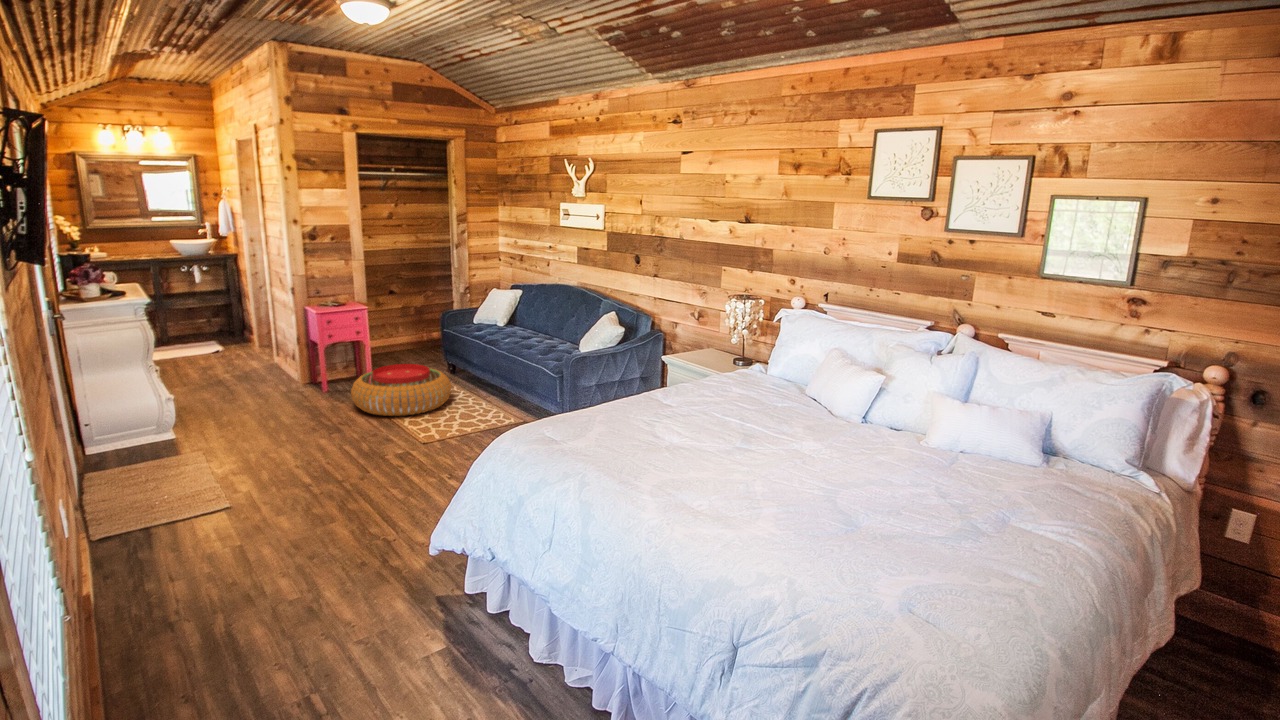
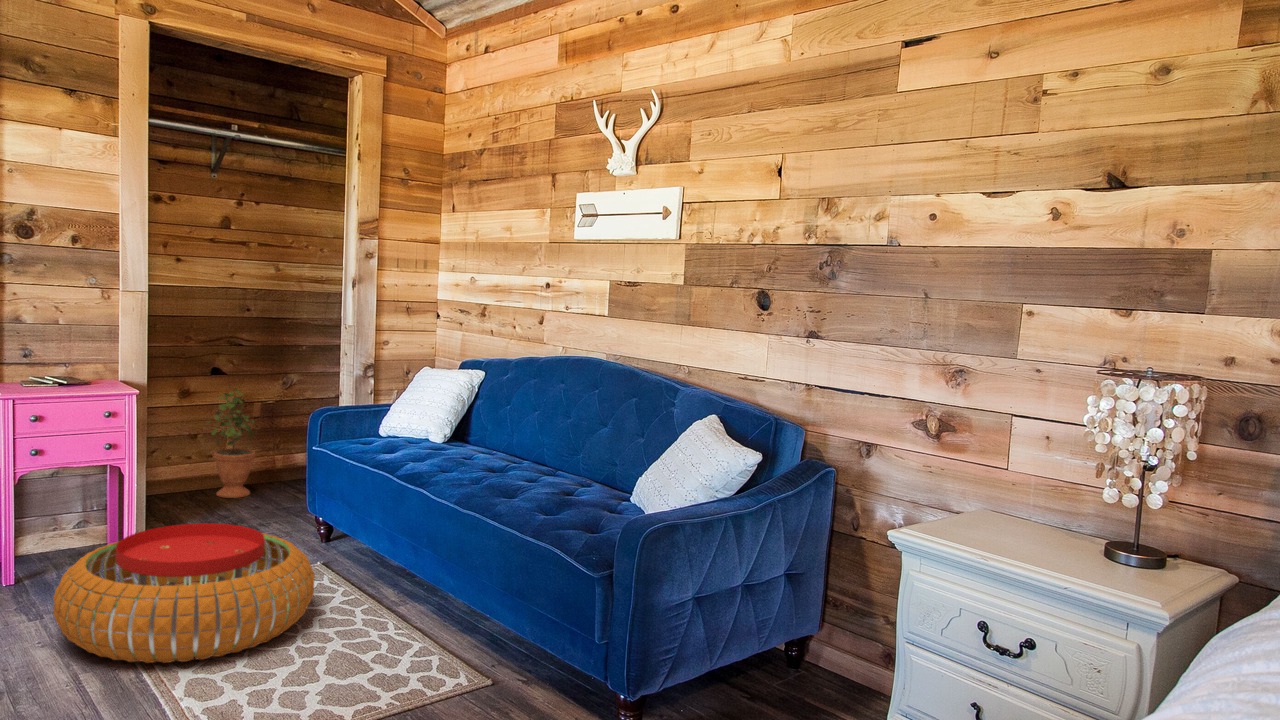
potted plant: none [392,300,416,354] -> present [207,388,255,498]

